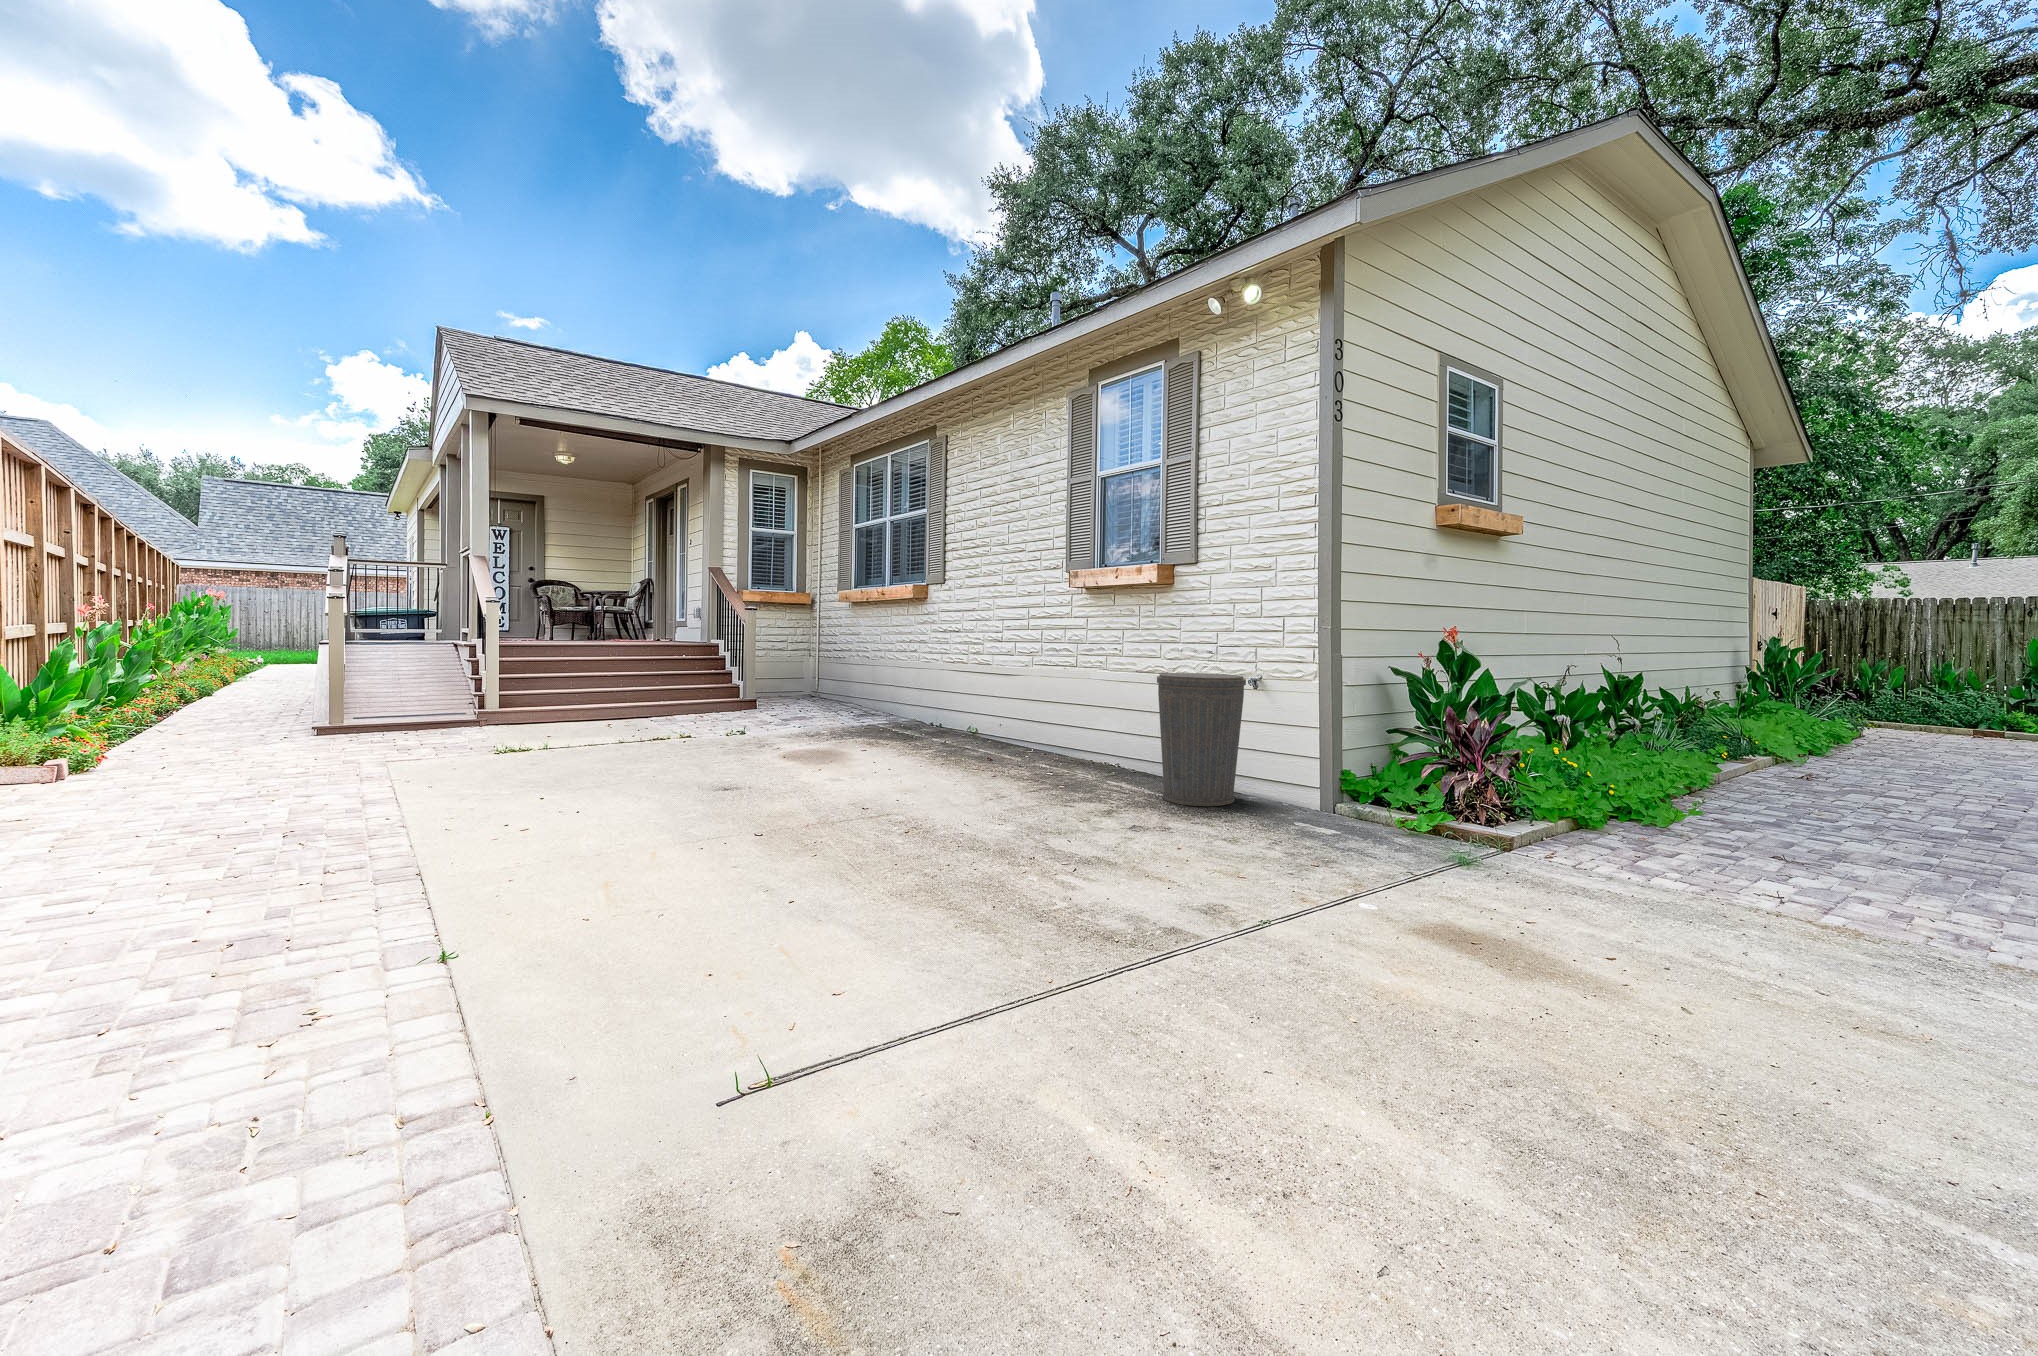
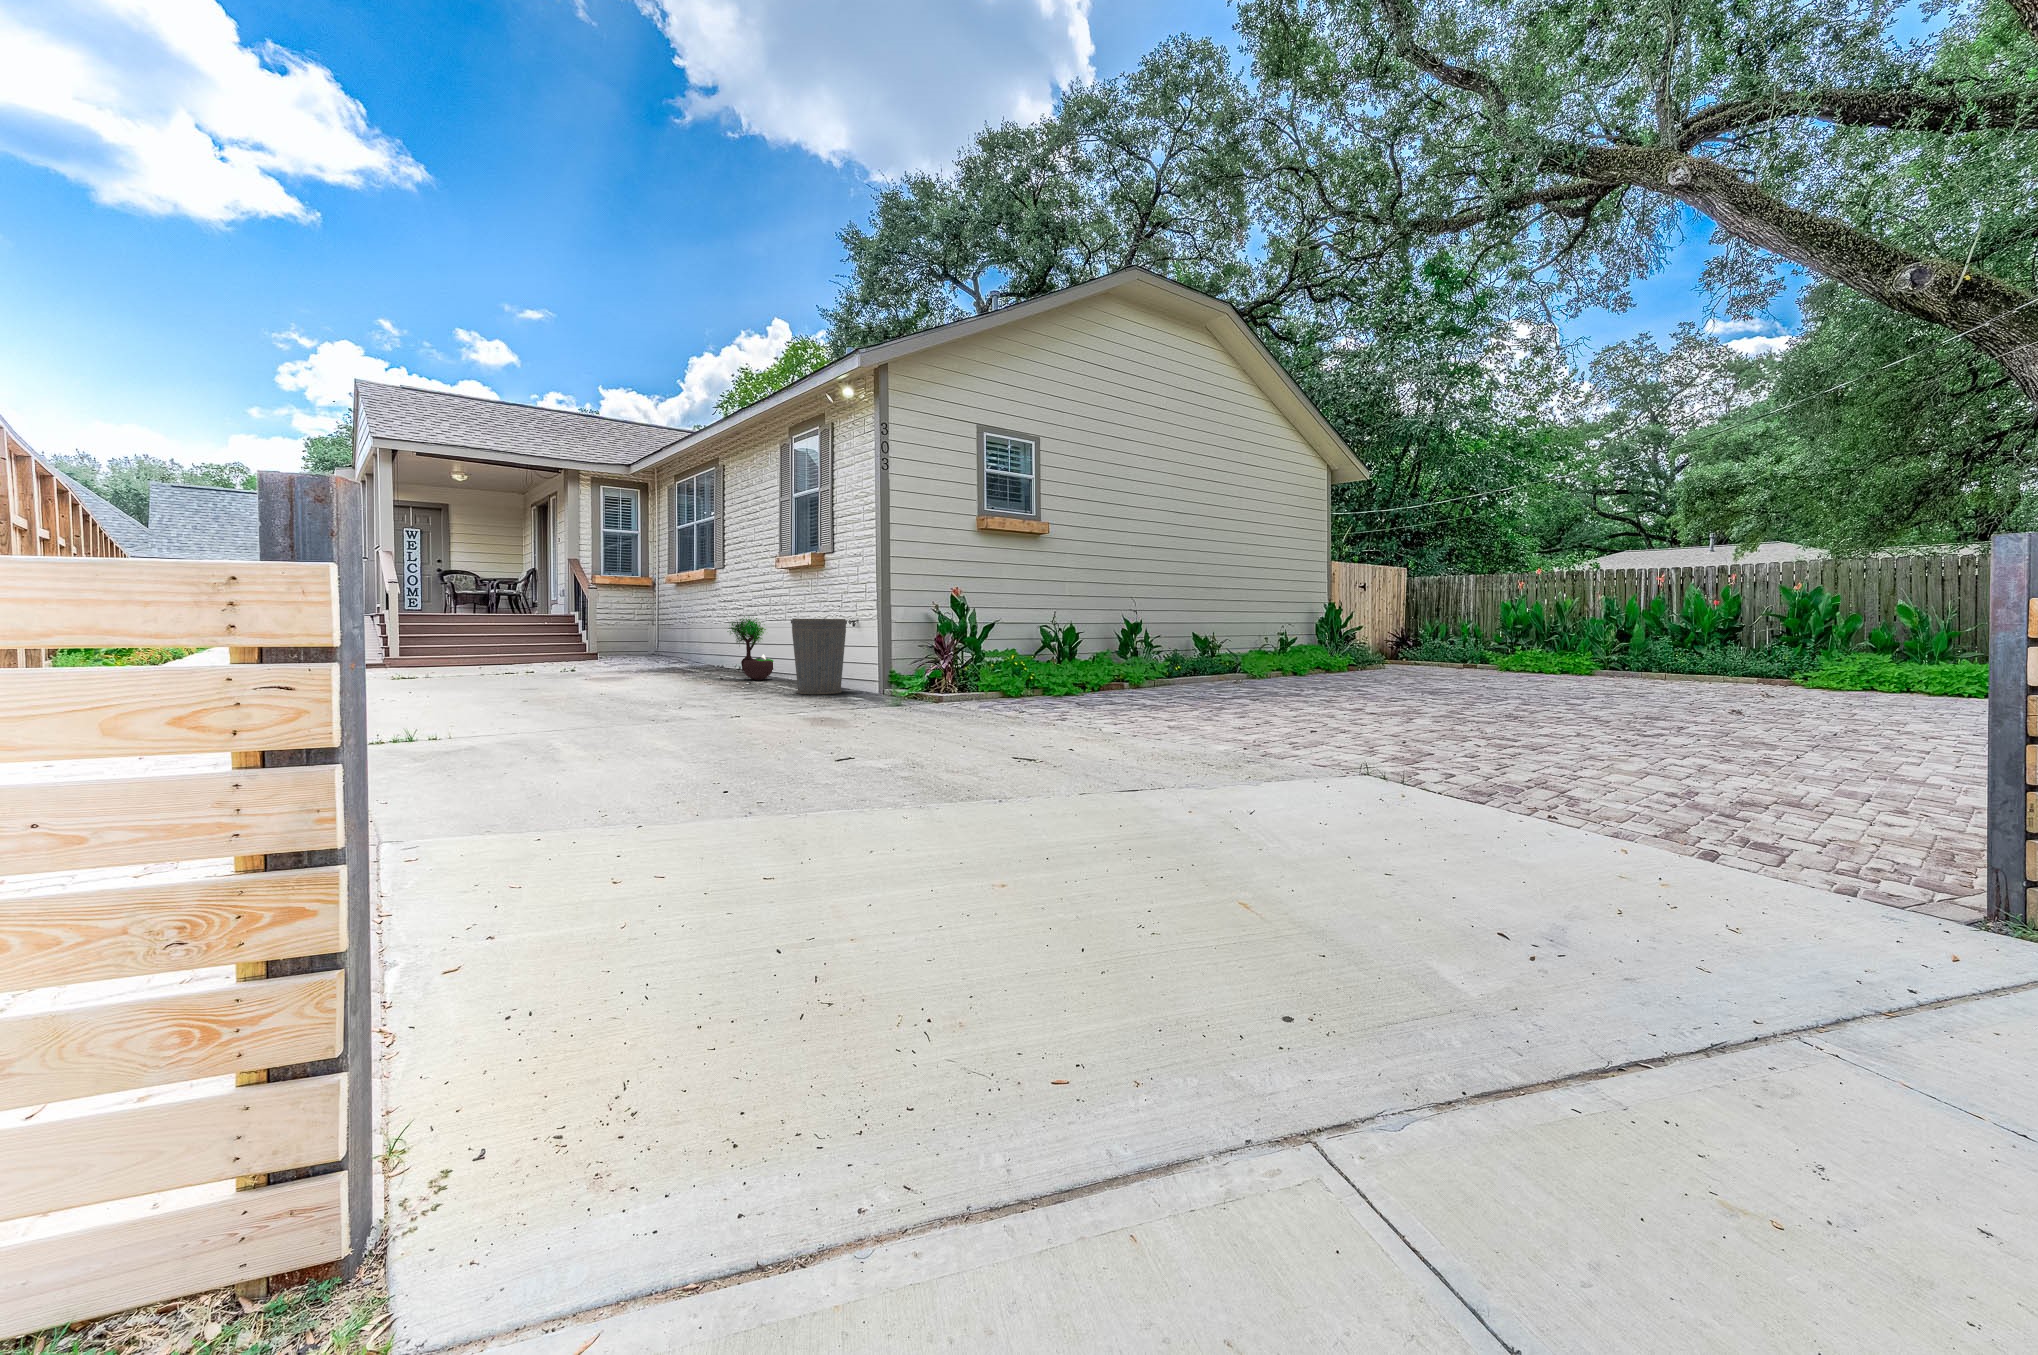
potted tree: none [991,654,1059,758] -> present [727,616,773,680]

